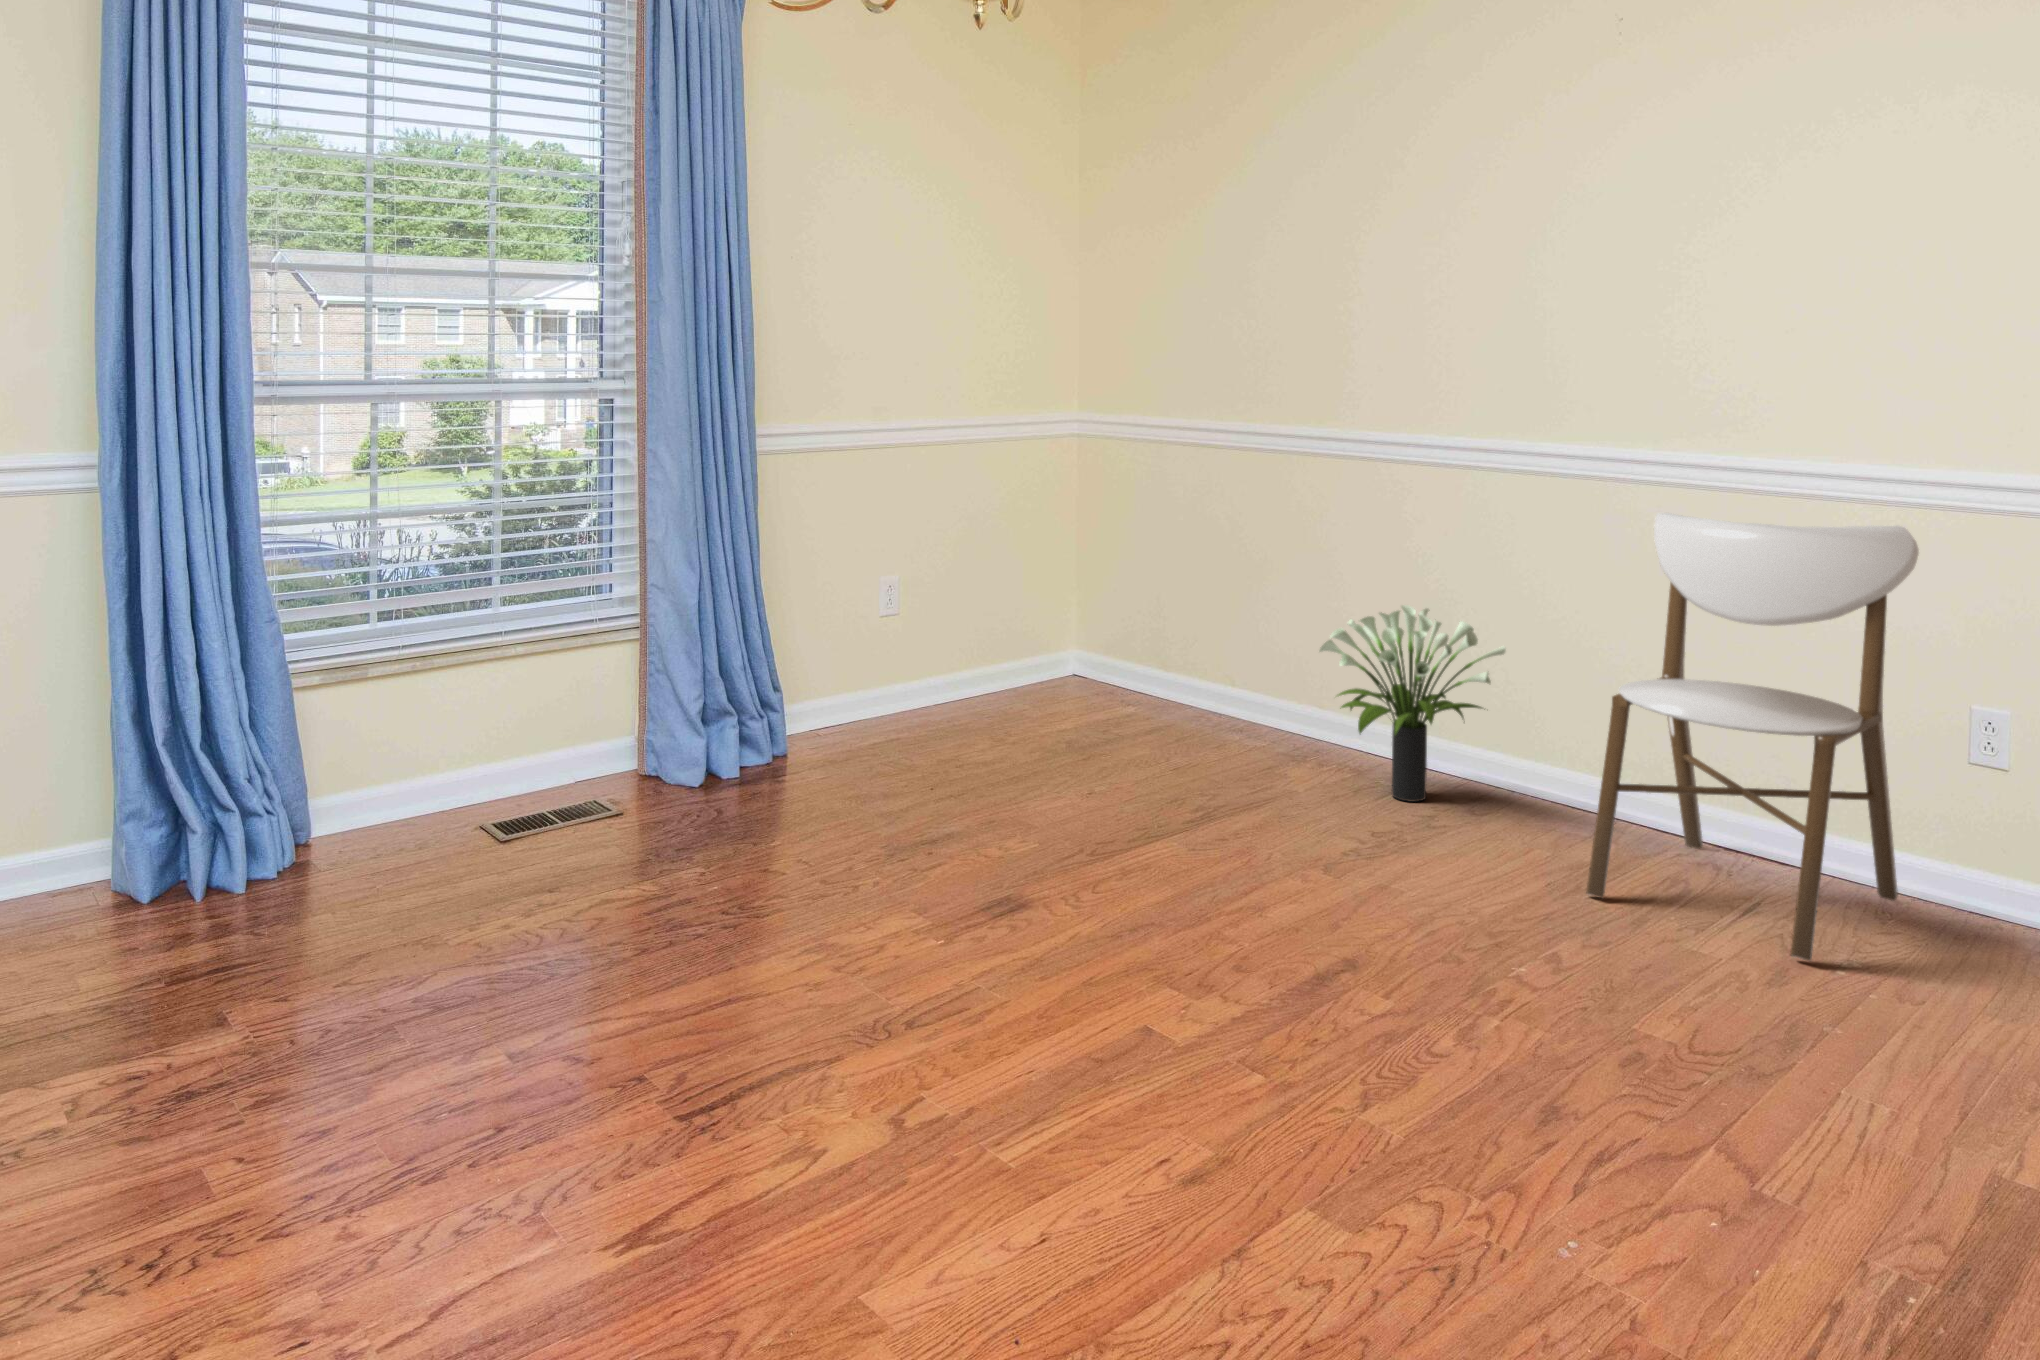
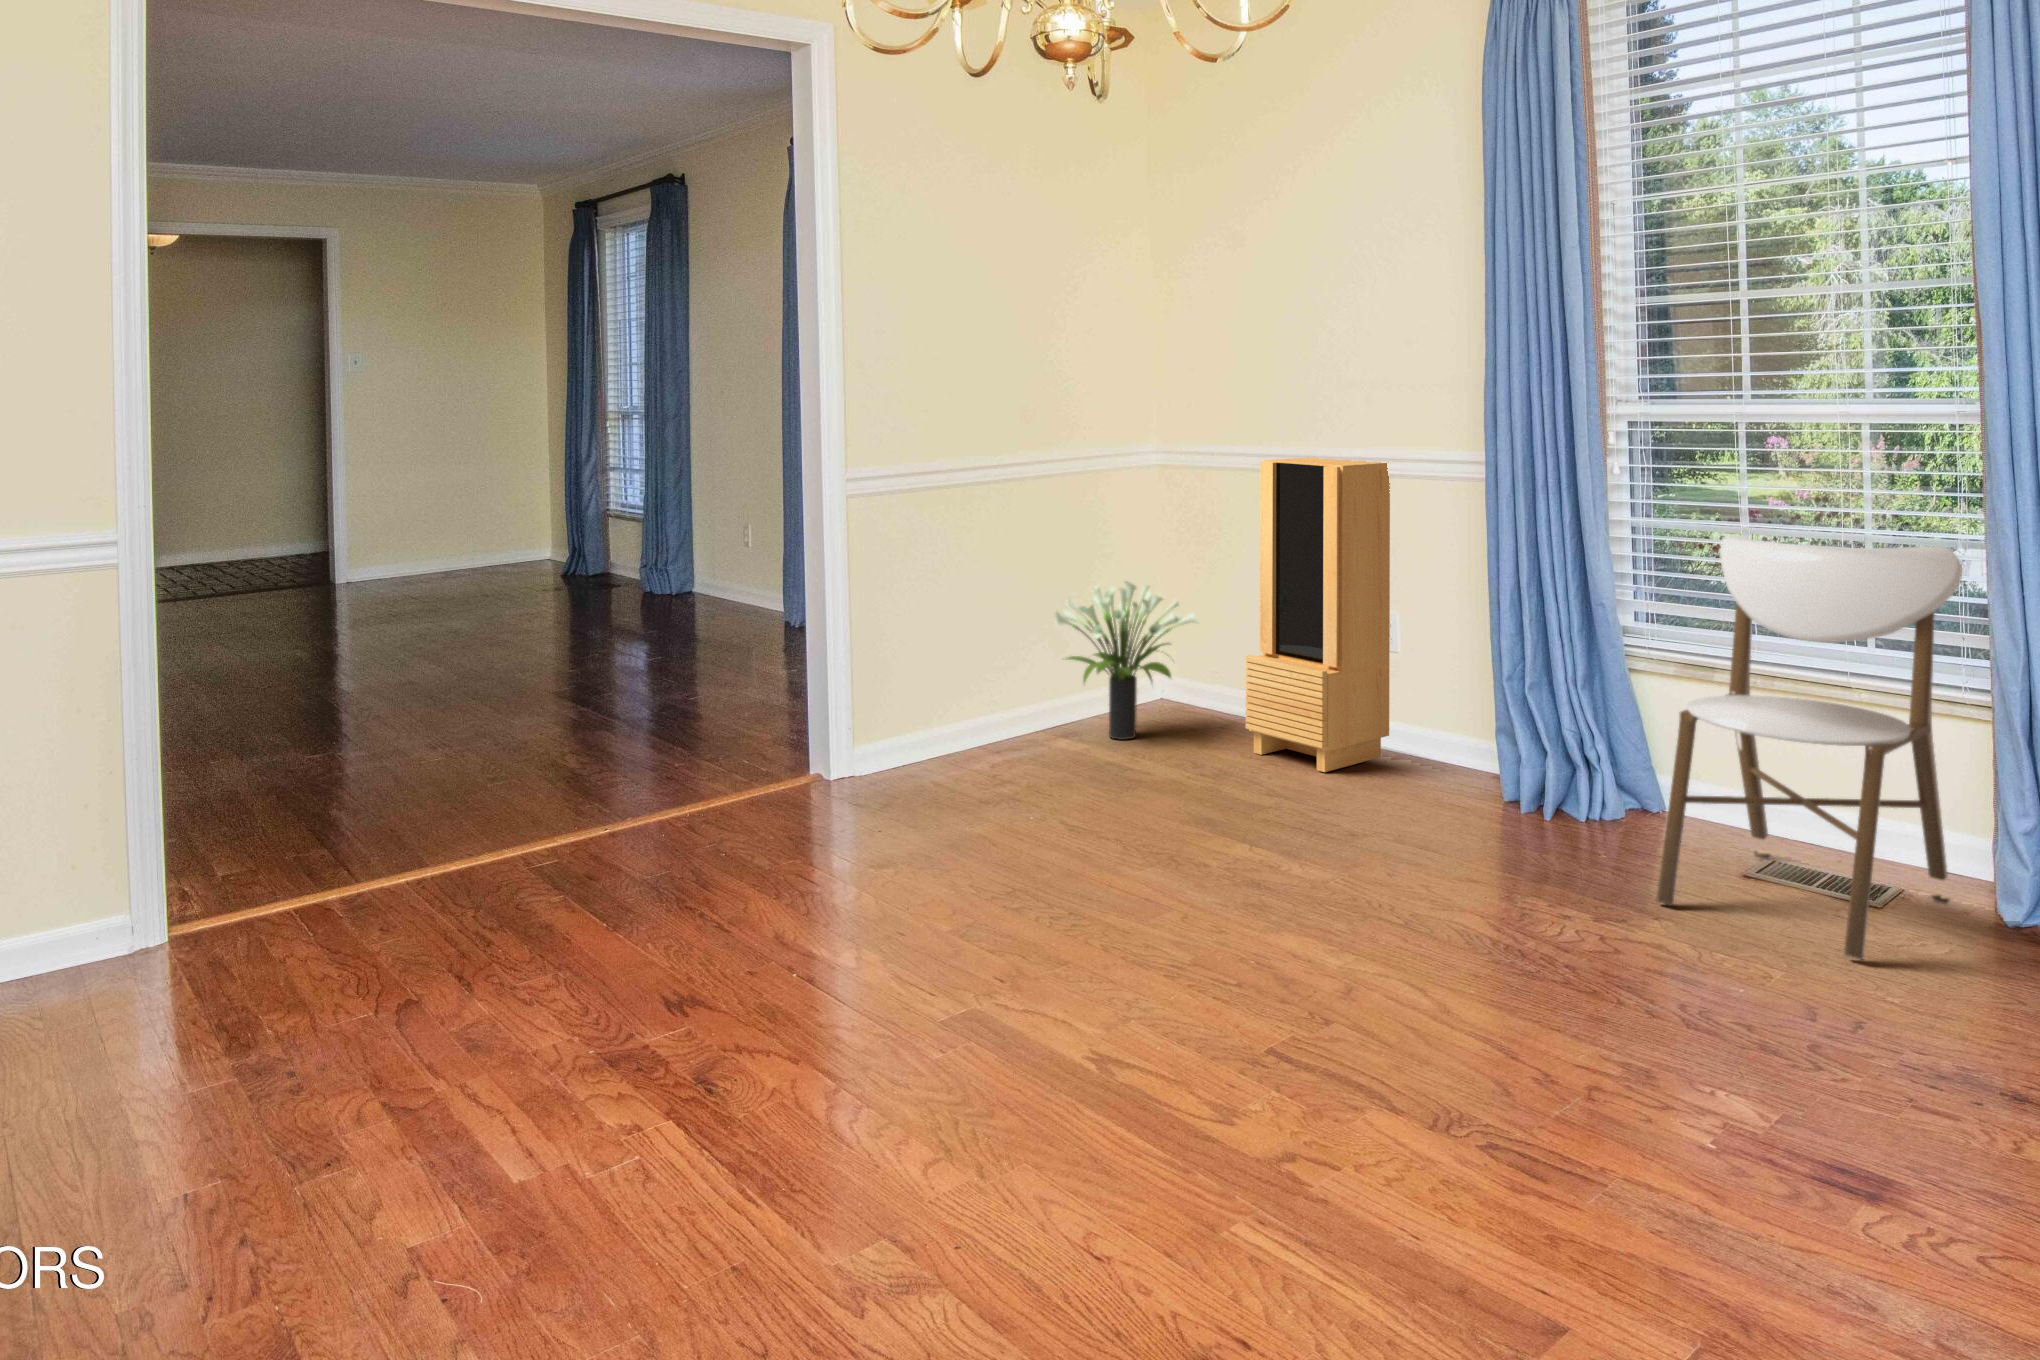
storage cabinet: none [1151,428,1302,750] -> present [1246,458,1390,772]
potted plant: present [1320,605,1506,802] -> present [1054,581,1197,740]

